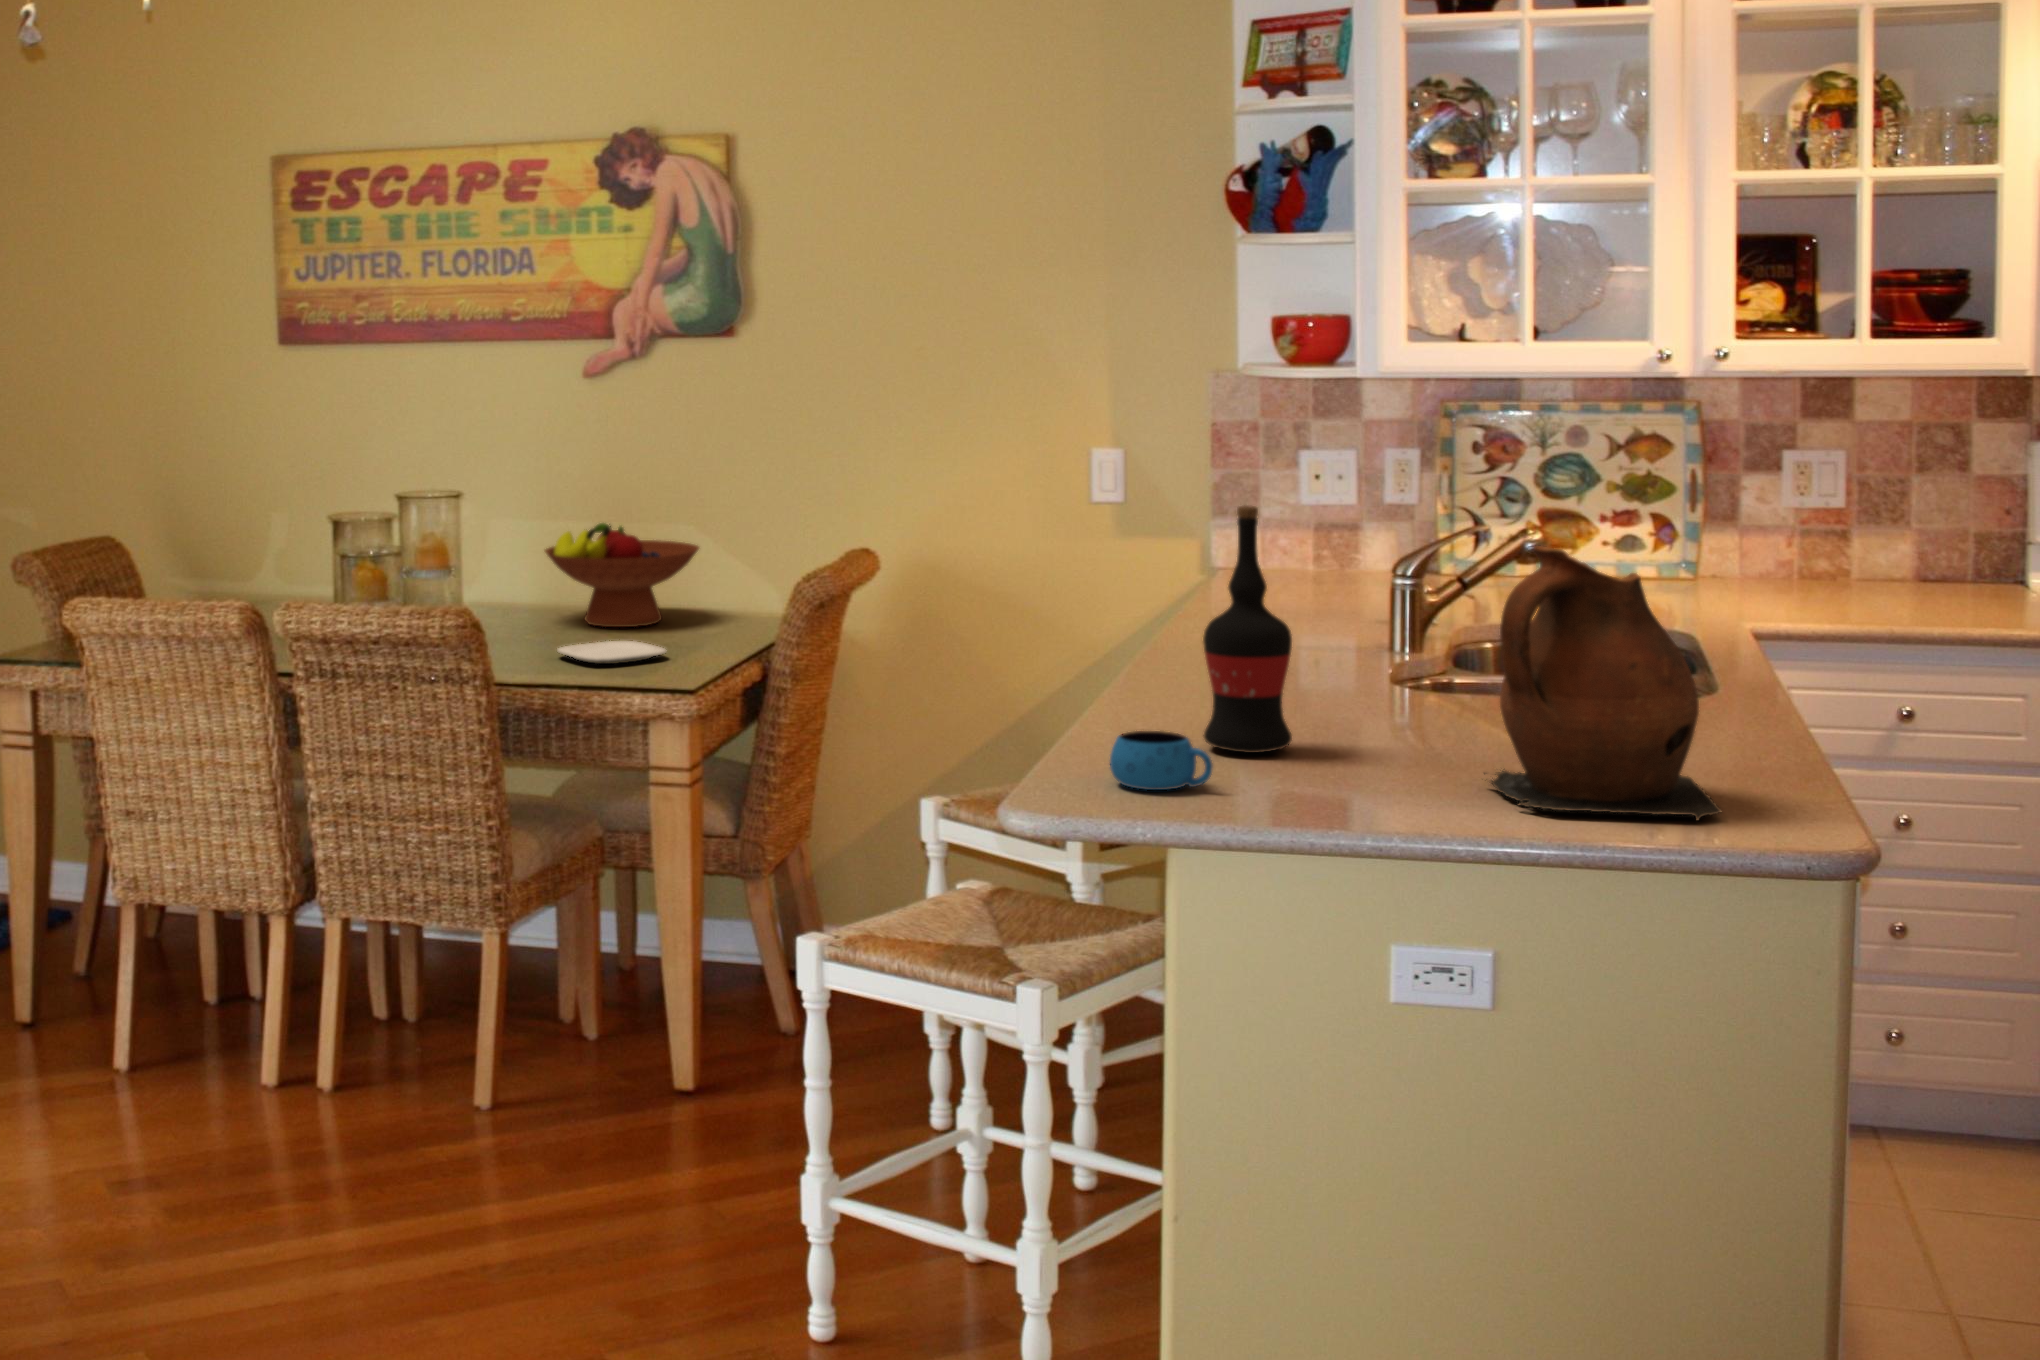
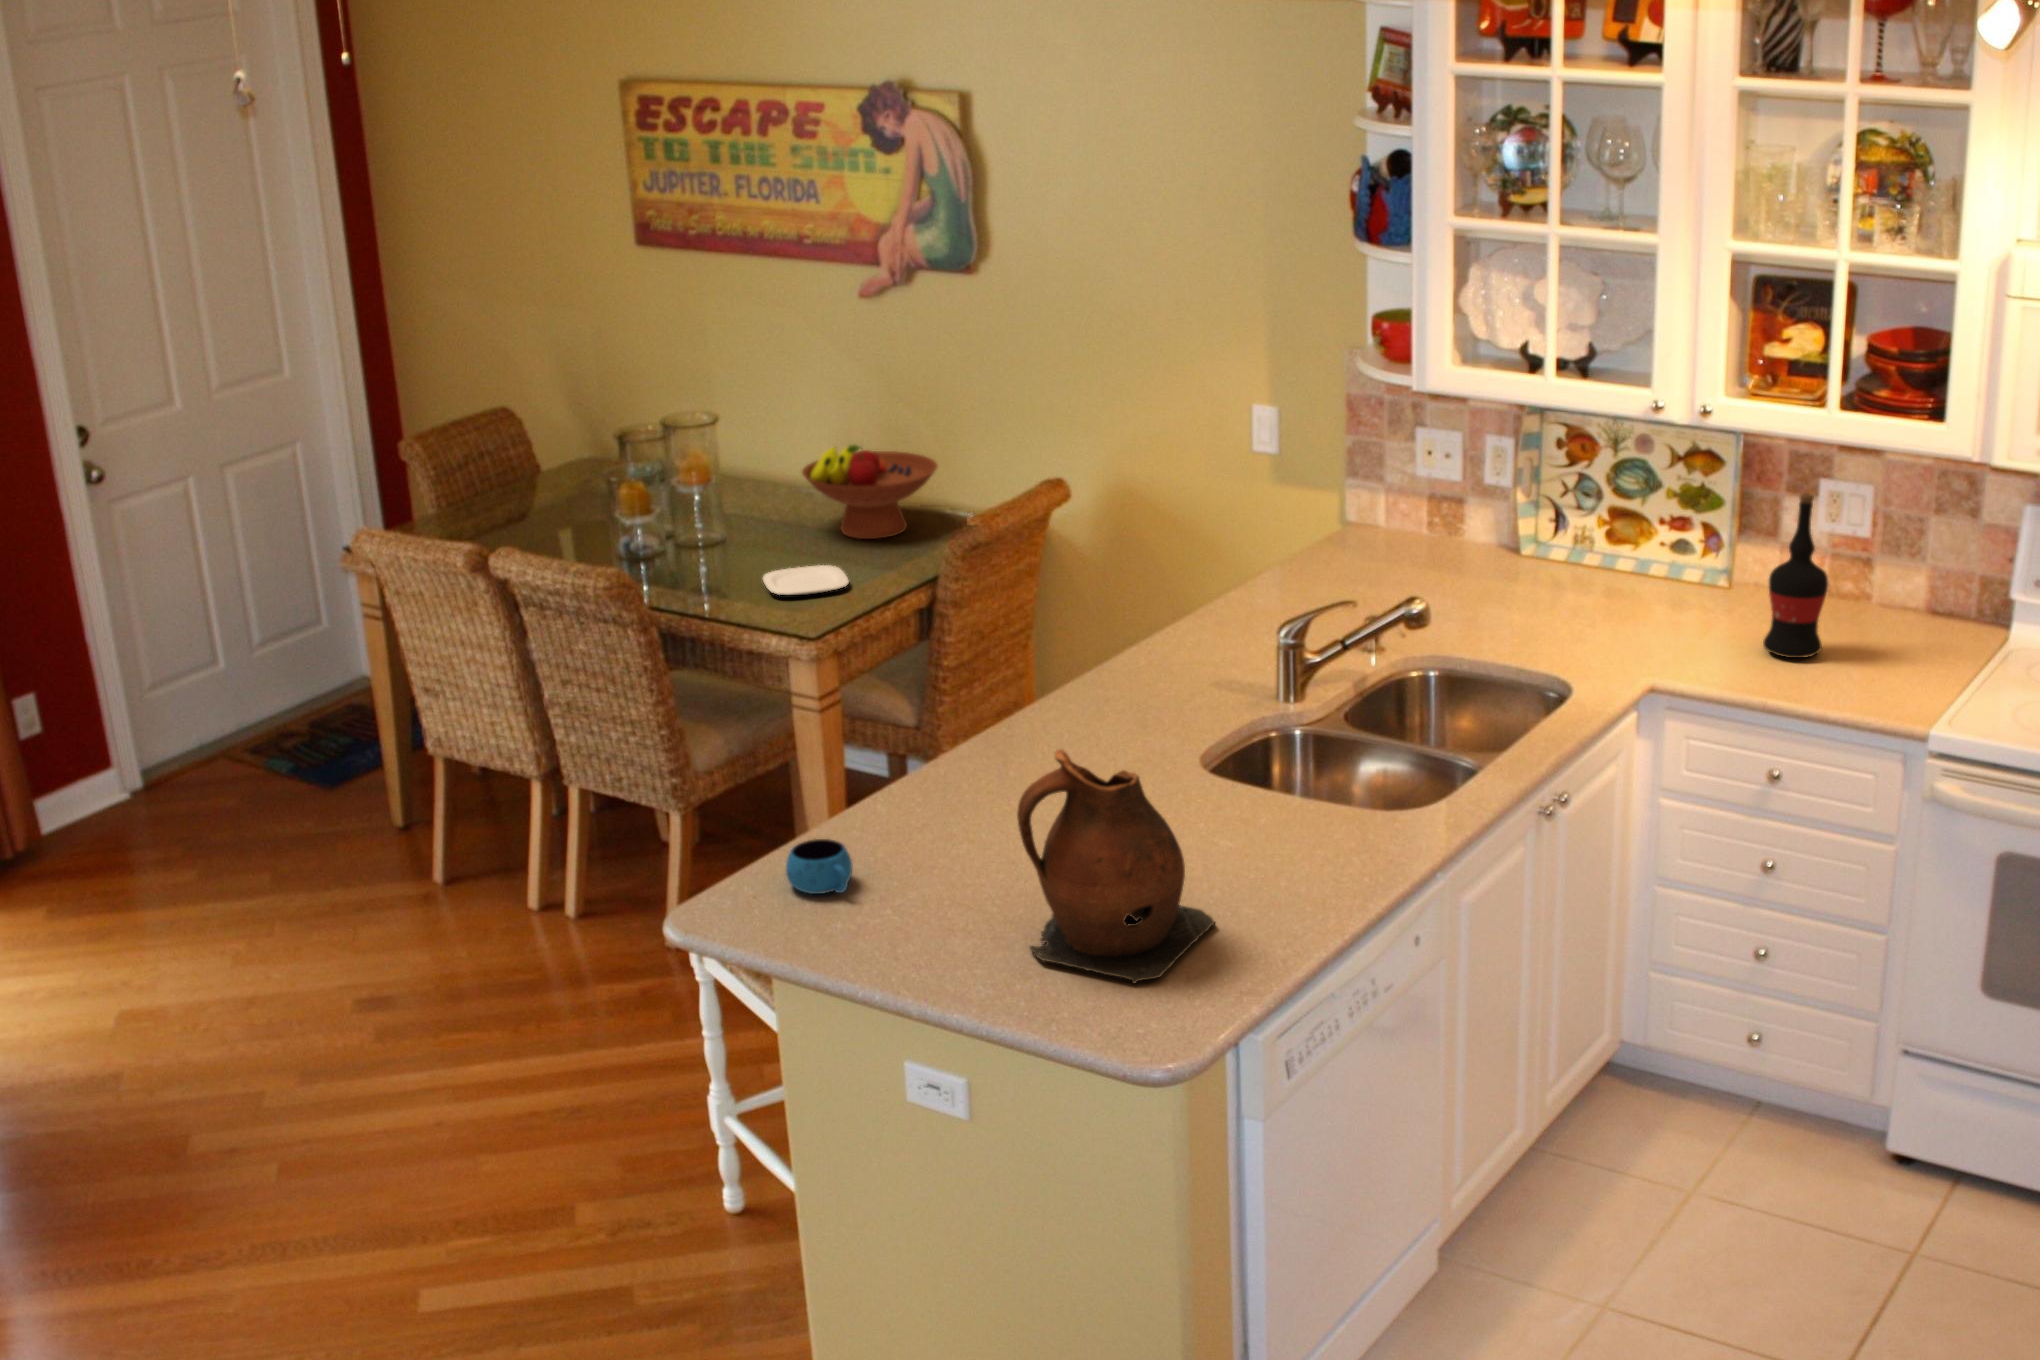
wine bottle: present [1203,506,1292,753] -> present [1763,493,1828,658]

